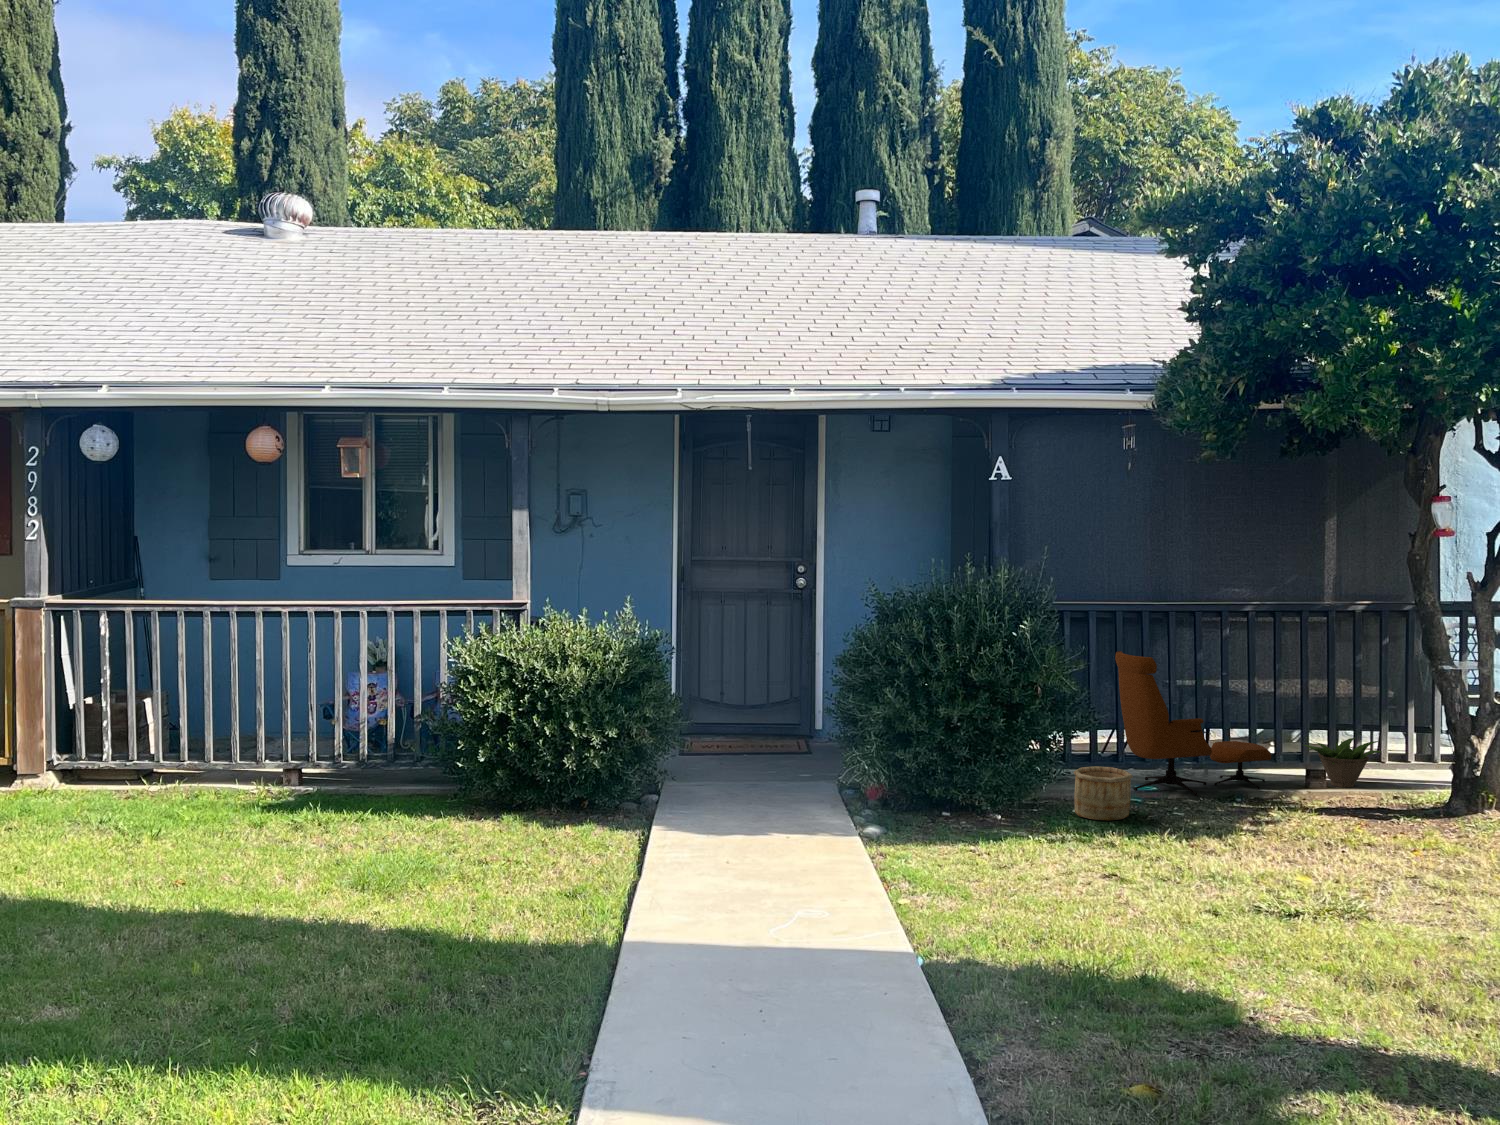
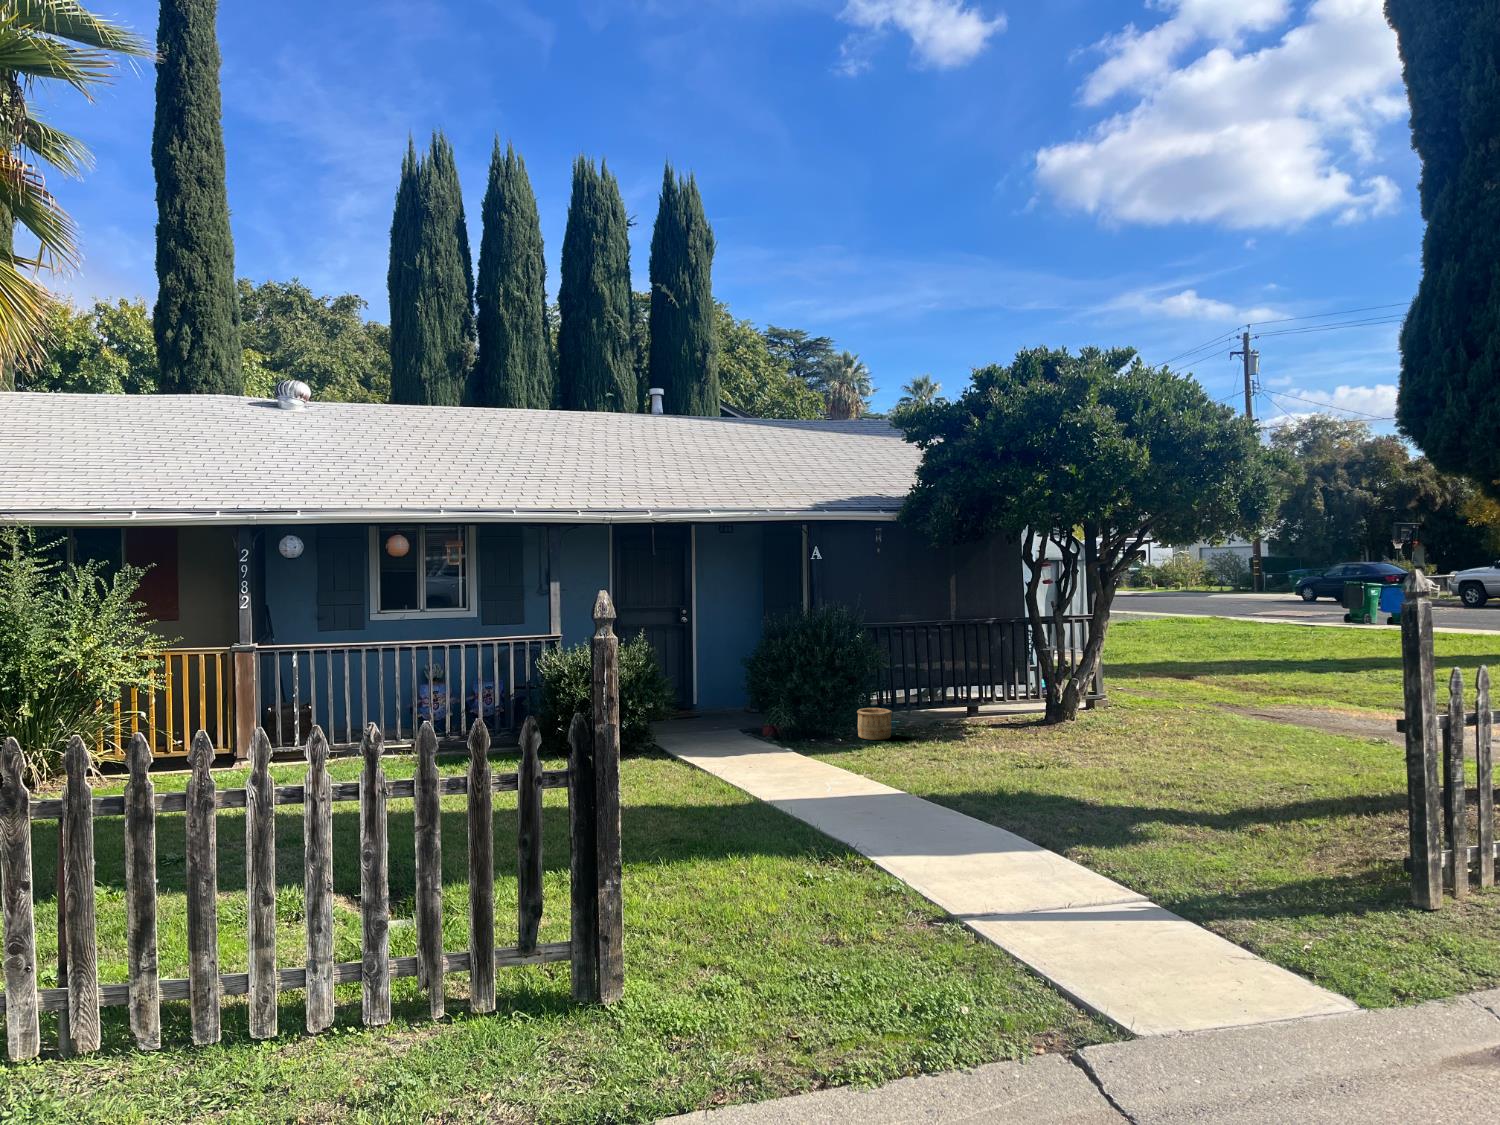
lounge chair: present [1115,651,1271,796] -> none [866,639,954,725]
decorative plant: present [1304,738,1382,787] -> none [967,687,1015,716]

